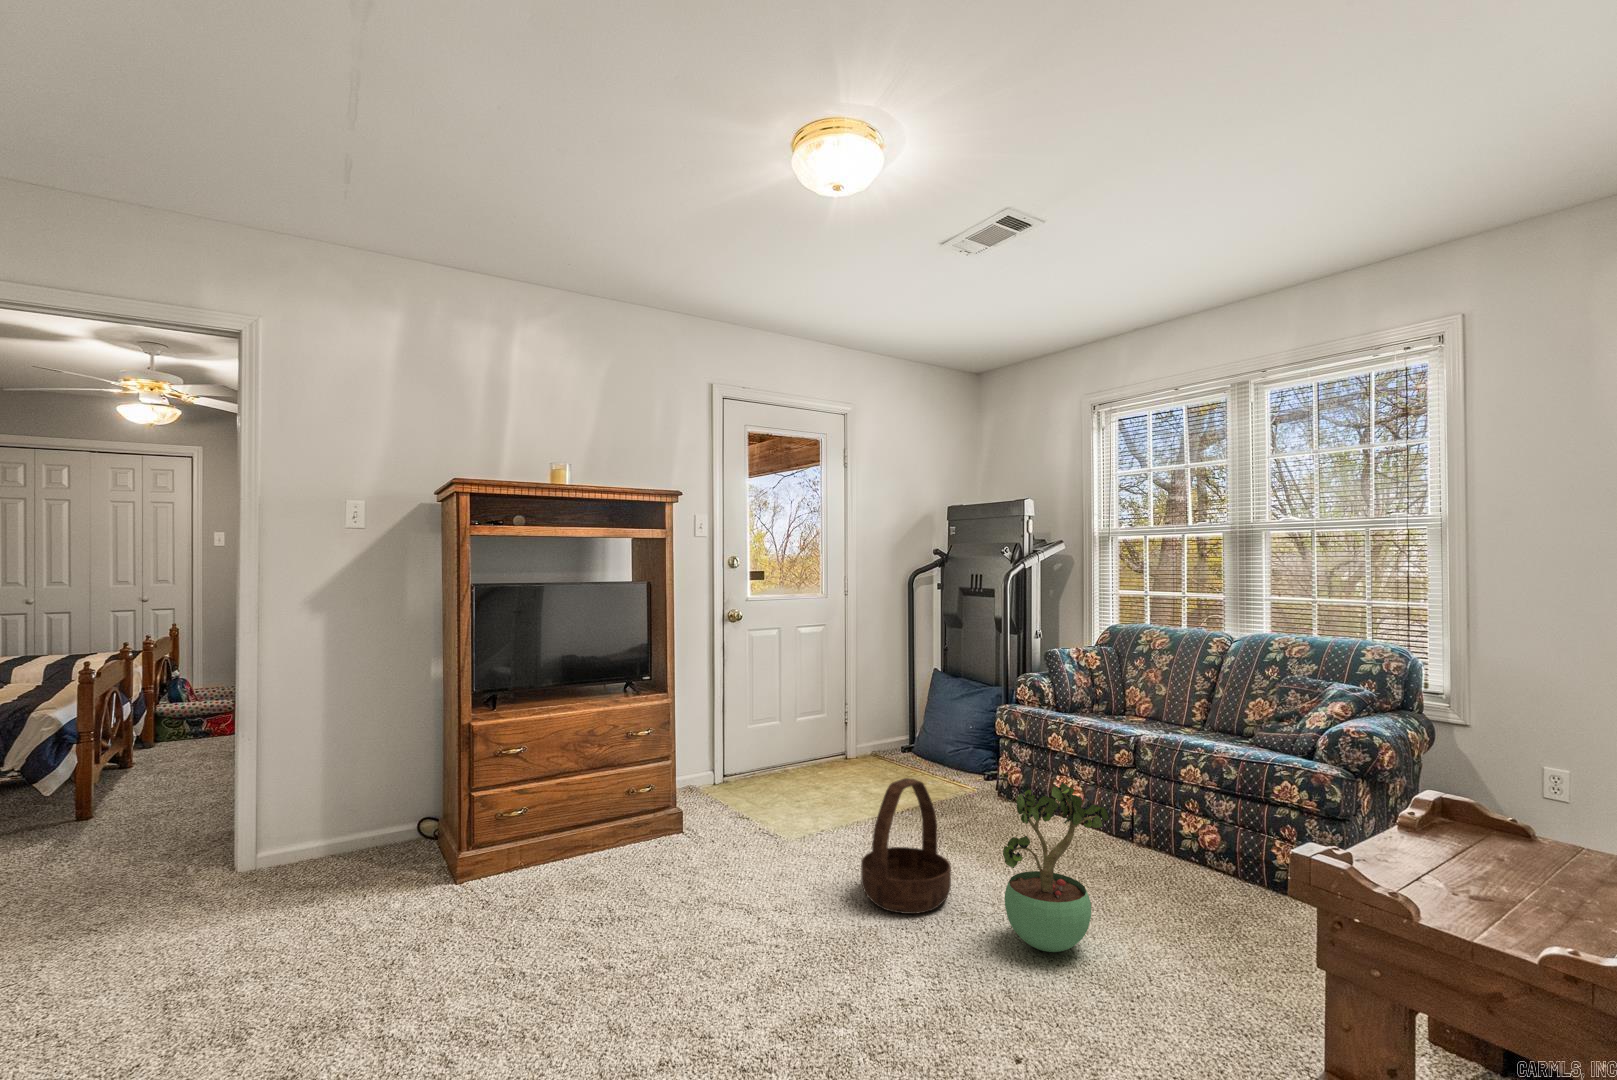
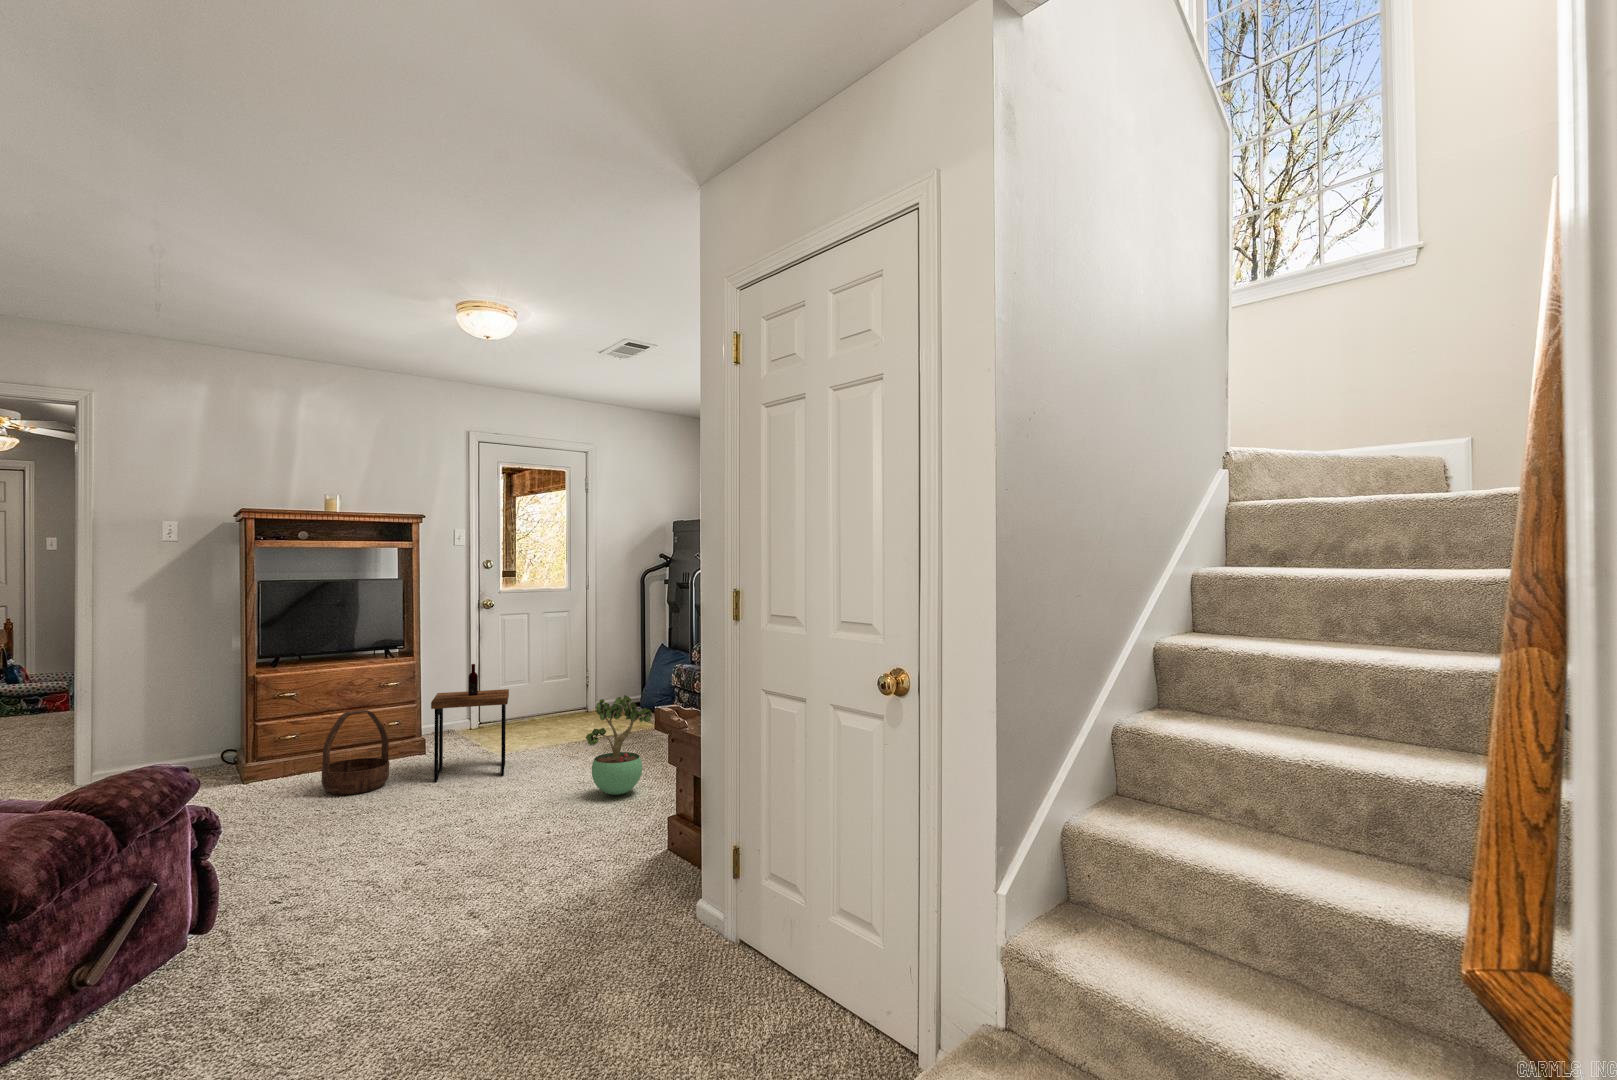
side table: none [716,711,831,896] -> present [431,664,509,782]
basket: present [861,778,951,914] -> present [322,710,389,795]

